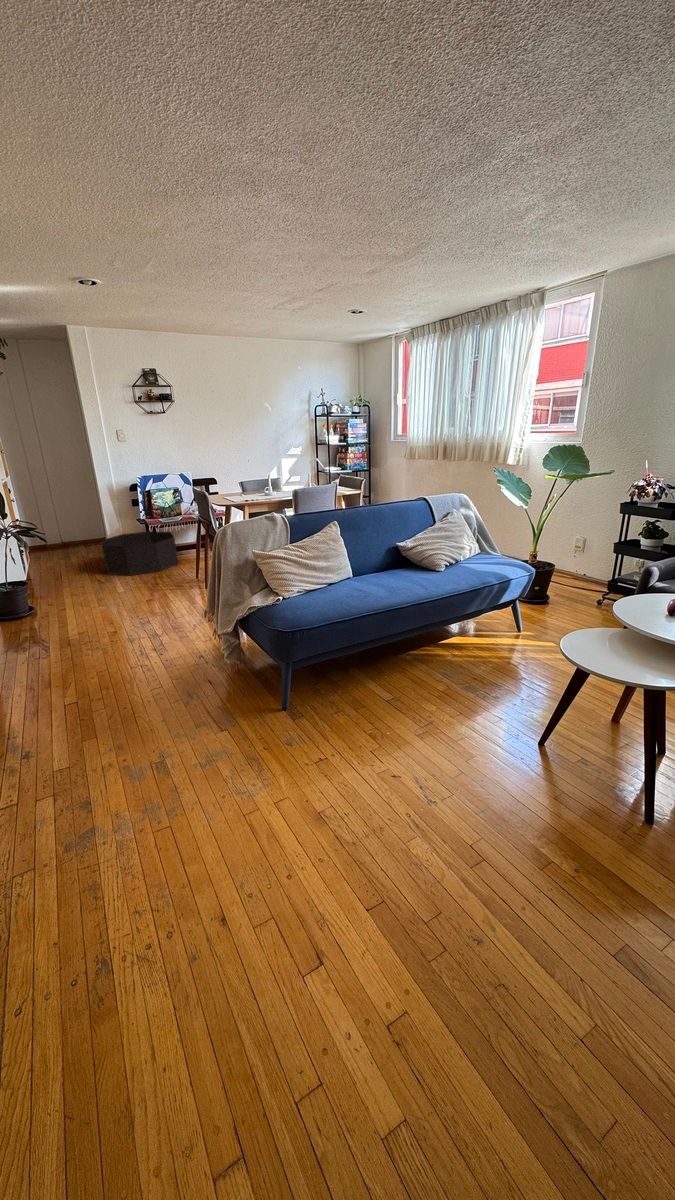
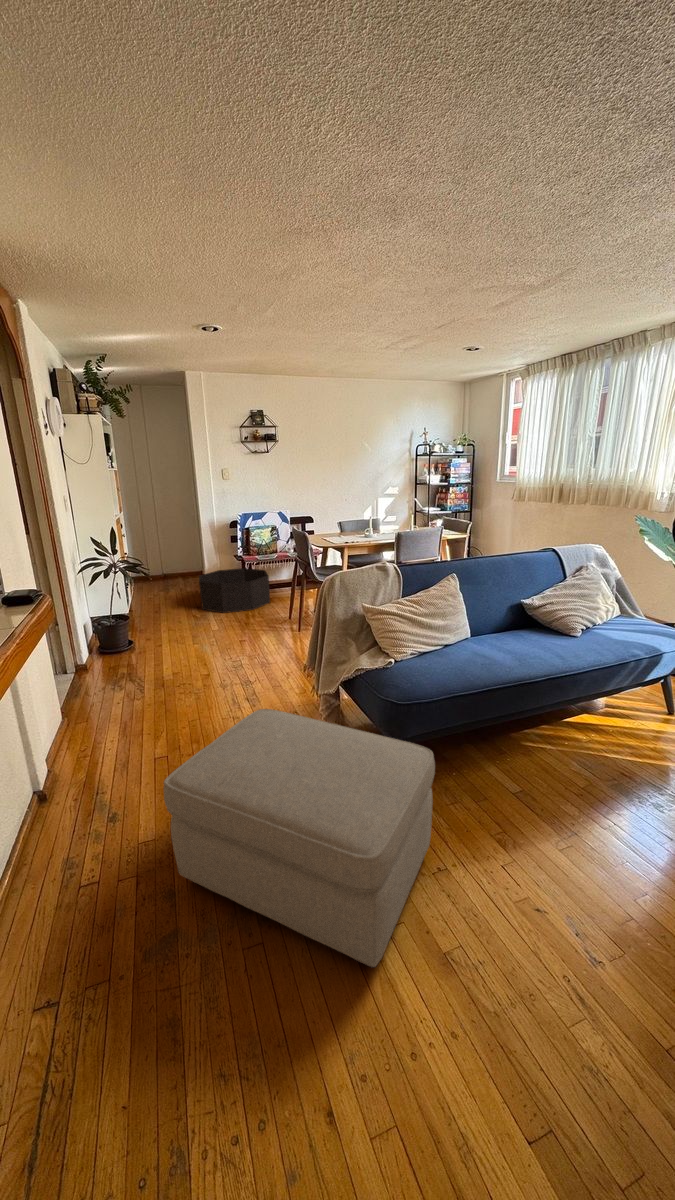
ottoman: none [71,645,313,829] -> present [164,709,435,967]

